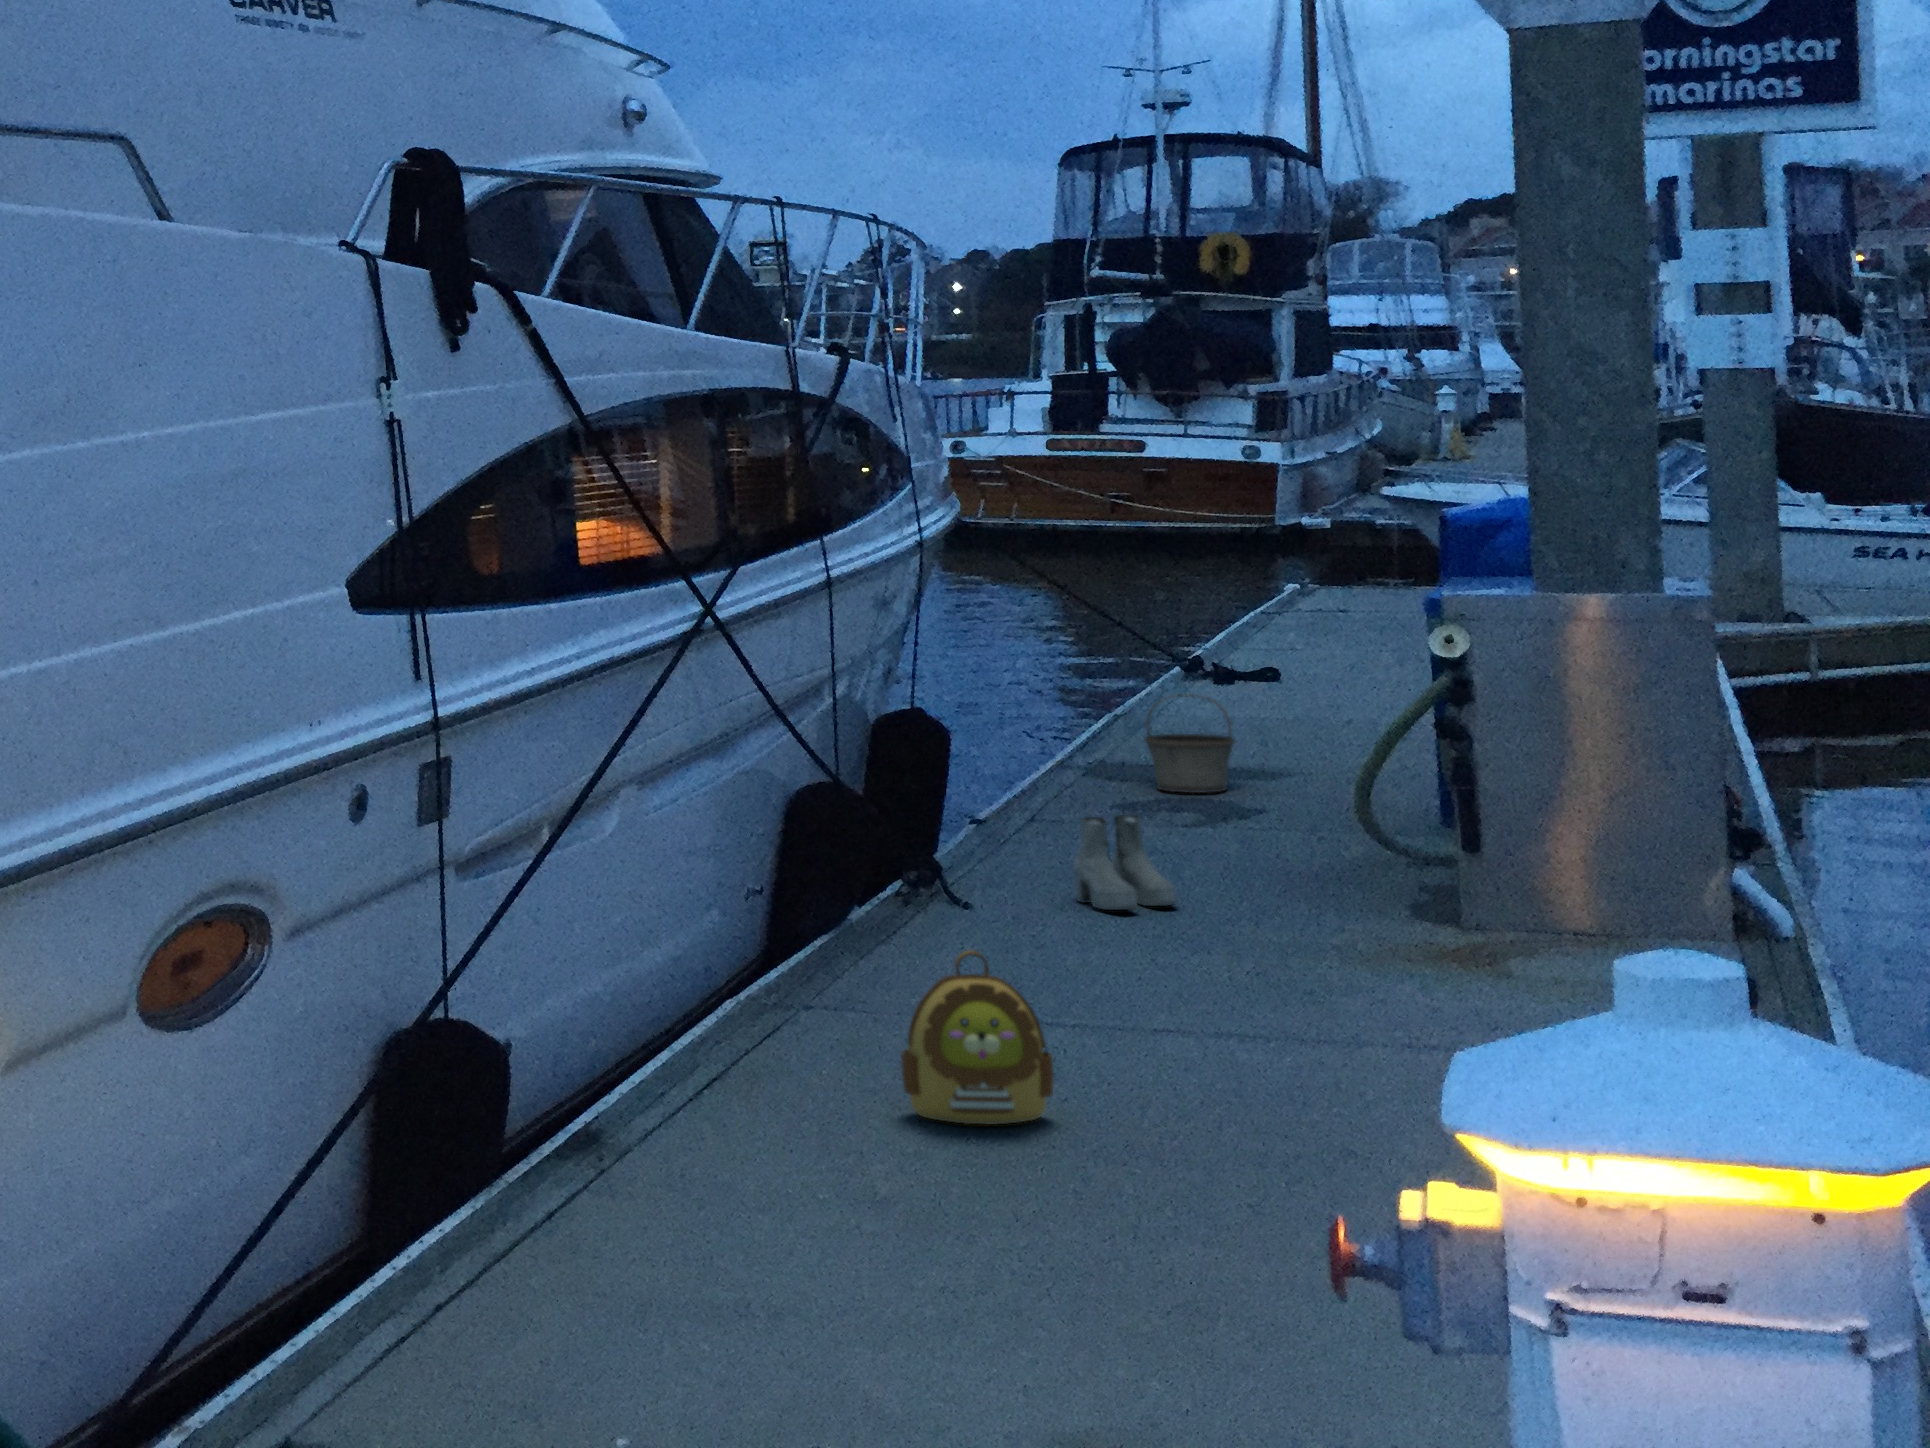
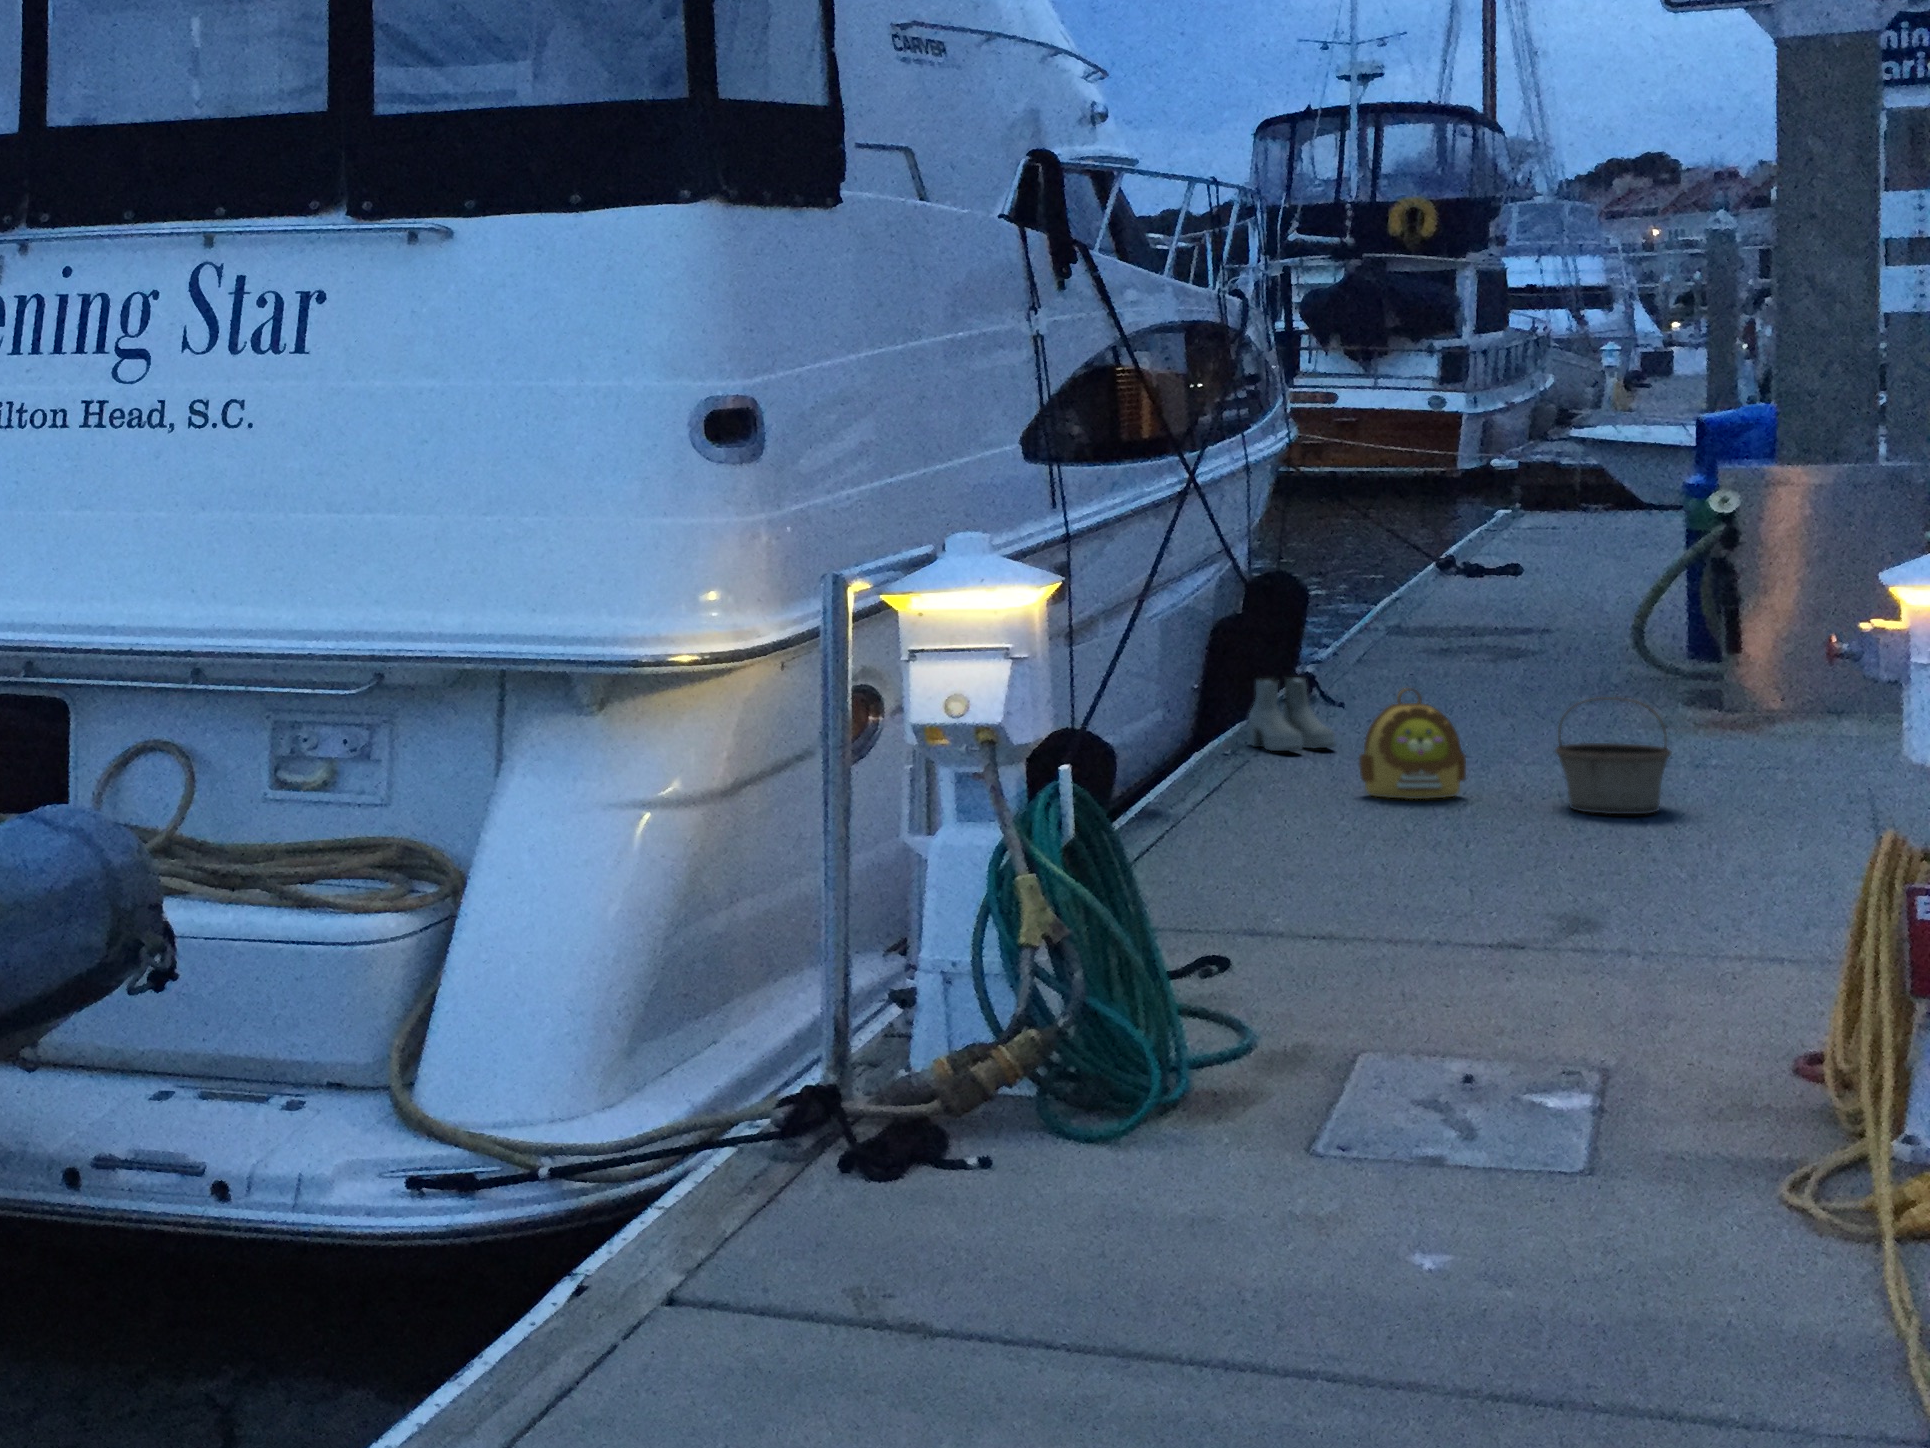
basket: present [1144,696,1235,793] -> present [1555,697,1671,814]
boots: present [1073,815,1176,910] -> present [1249,677,1336,751]

